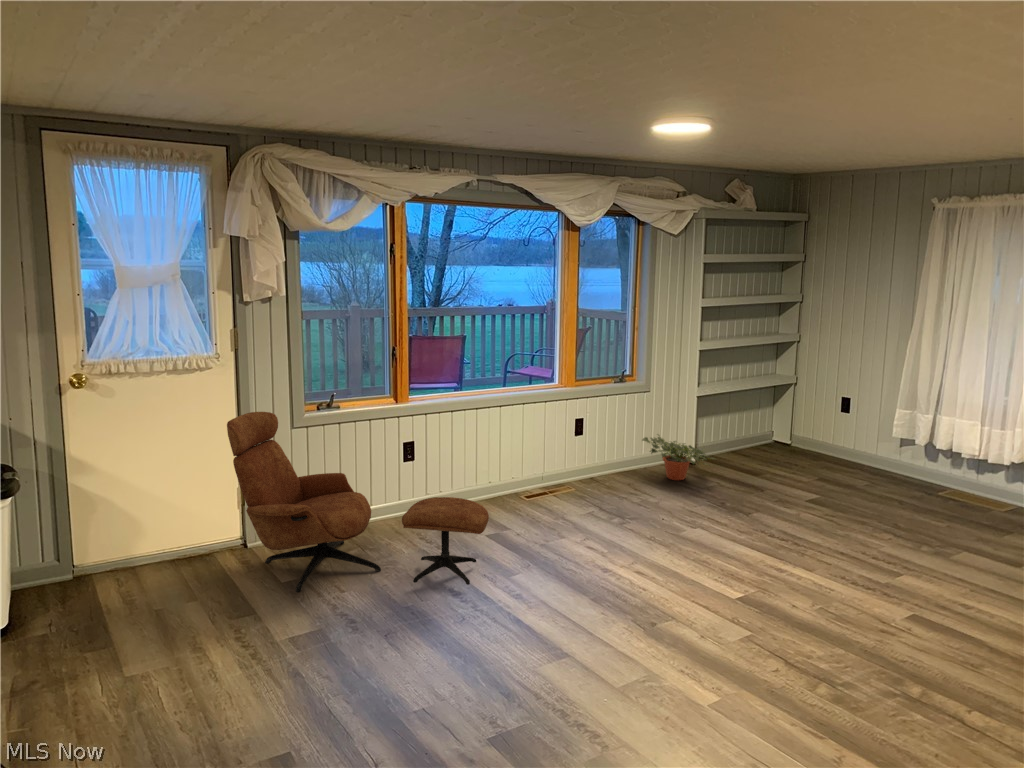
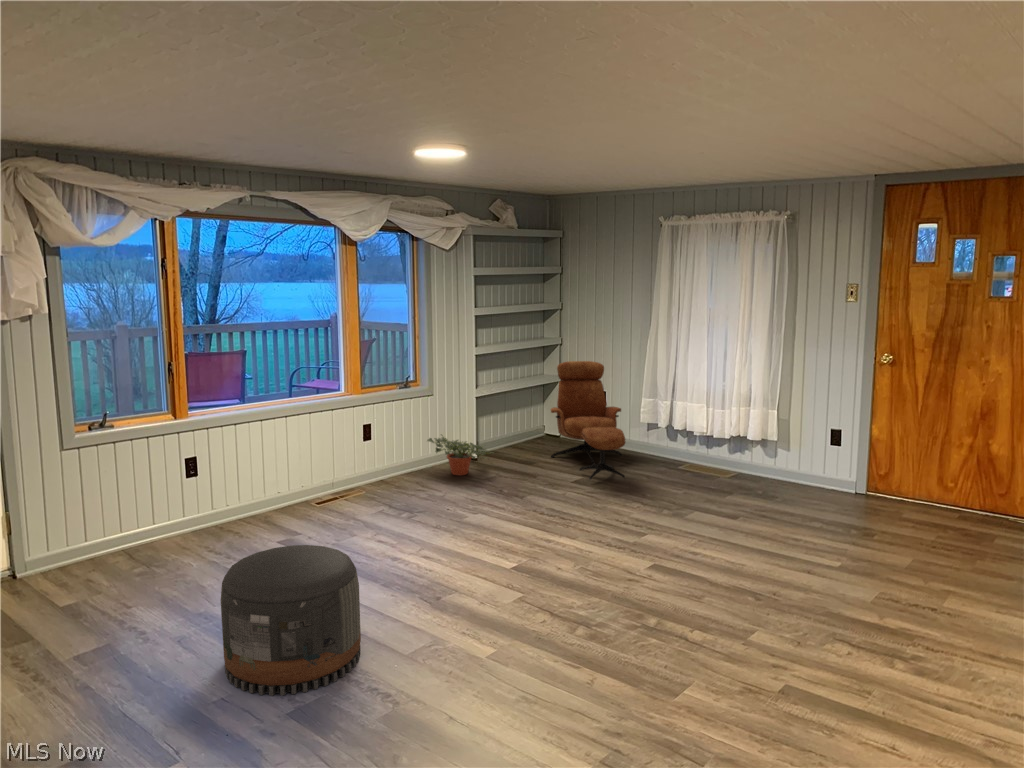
lounge chair: present [227,412,489,592] -> present [551,361,625,479]
pouf: none [431,552,572,714] -> present [221,545,361,696]

